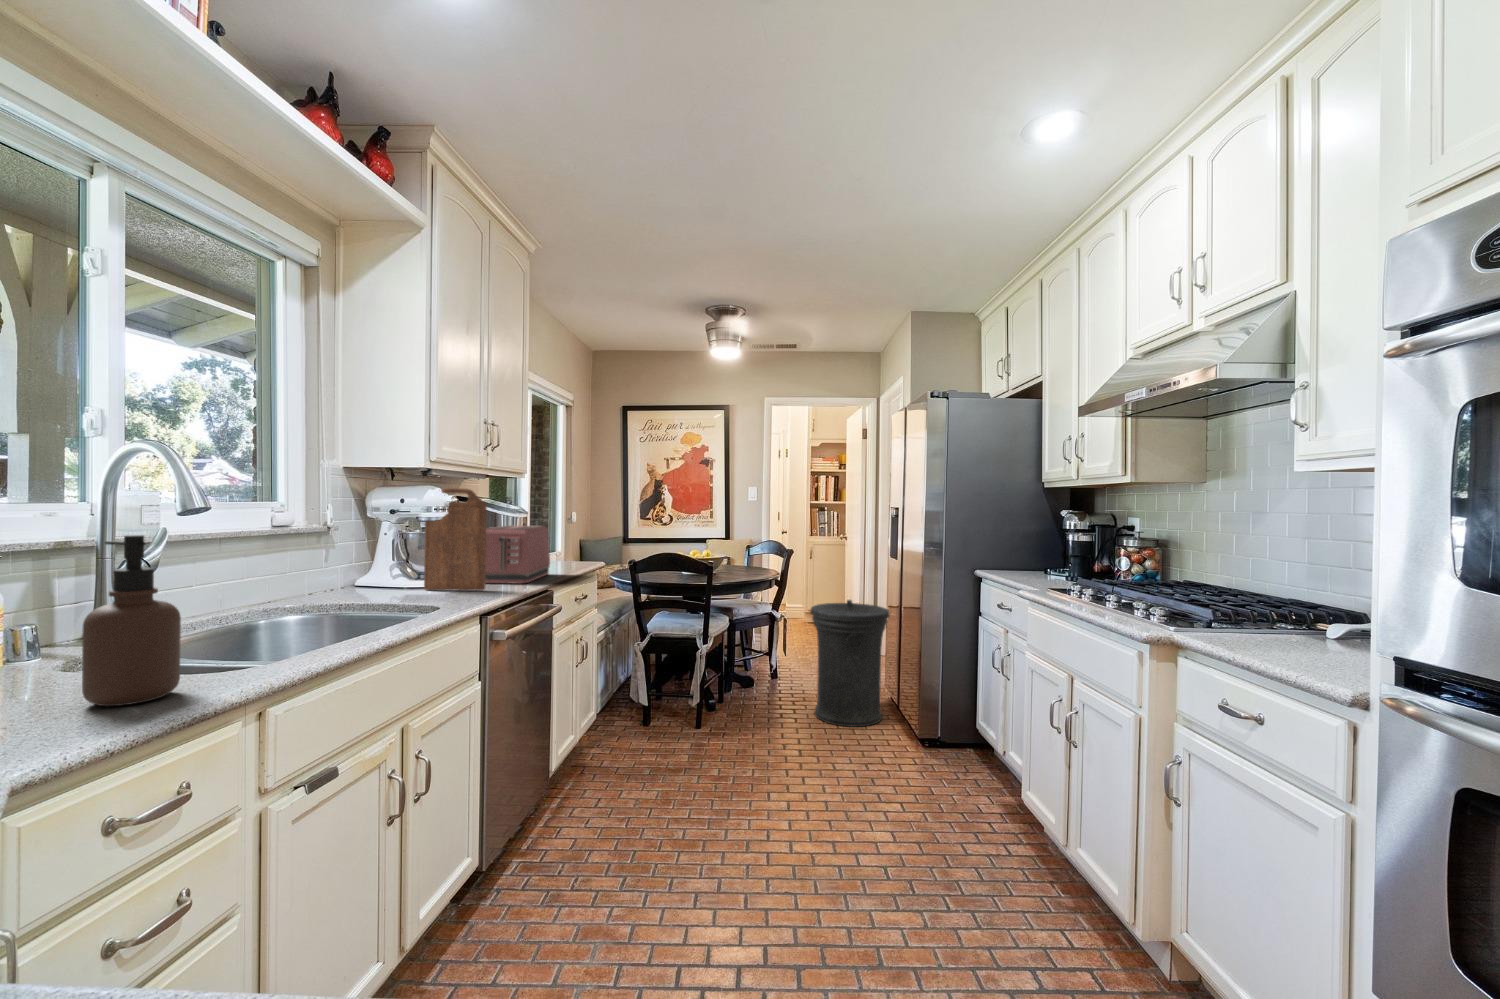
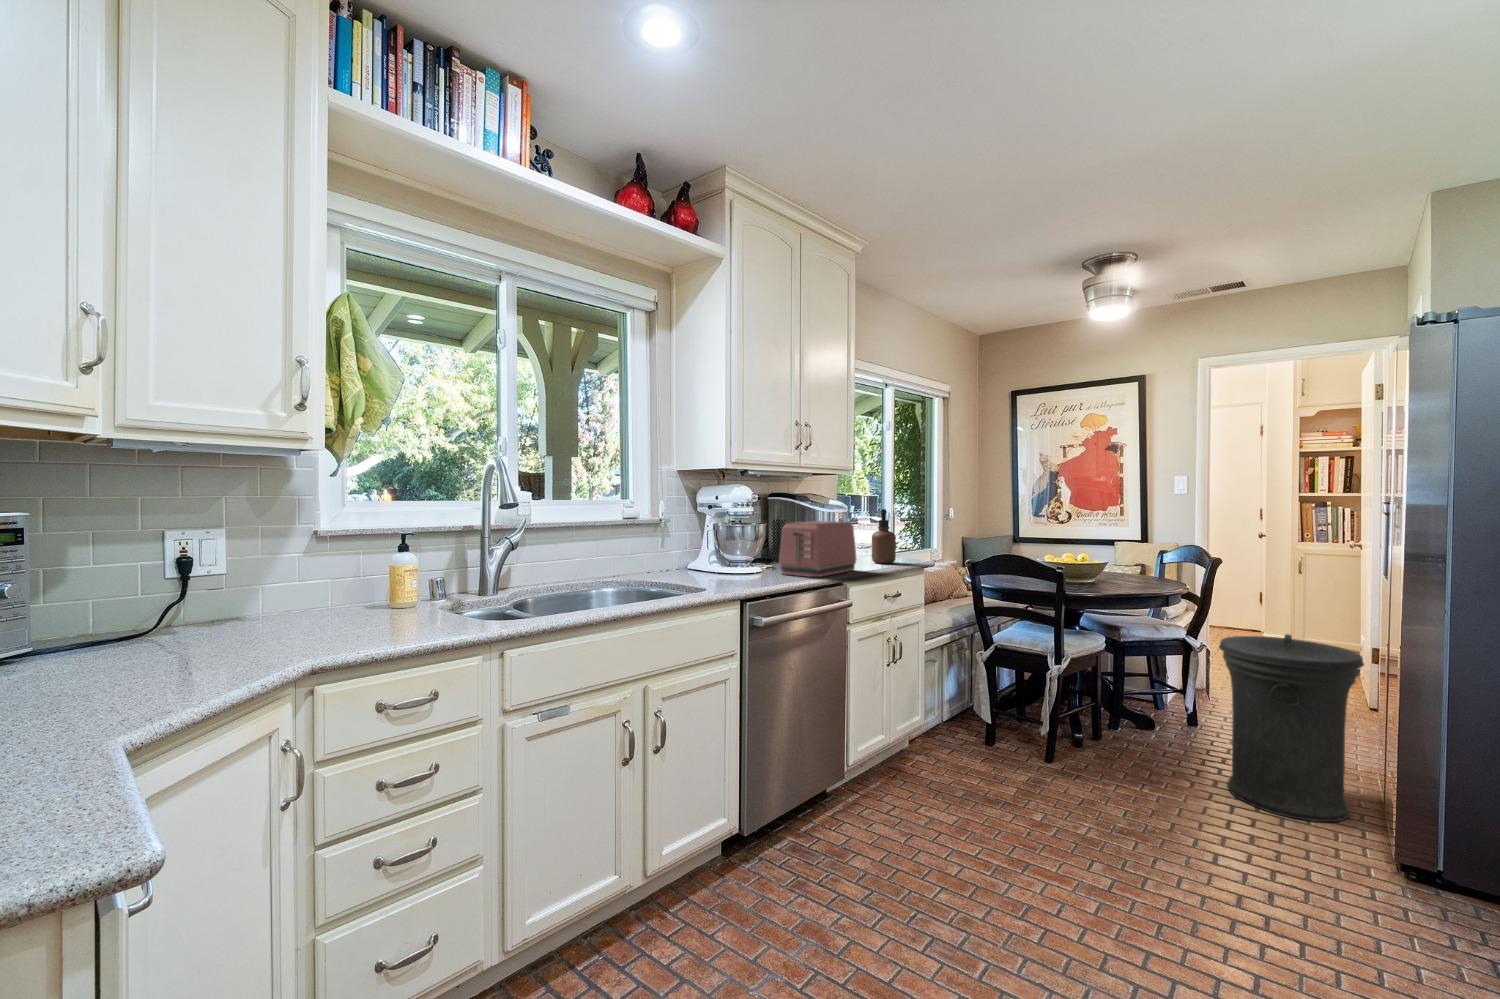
cutting board: present [424,488,487,590] -> none [727,487,772,581]
soap dispenser: present [82,535,181,706] -> present [872,509,896,564]

